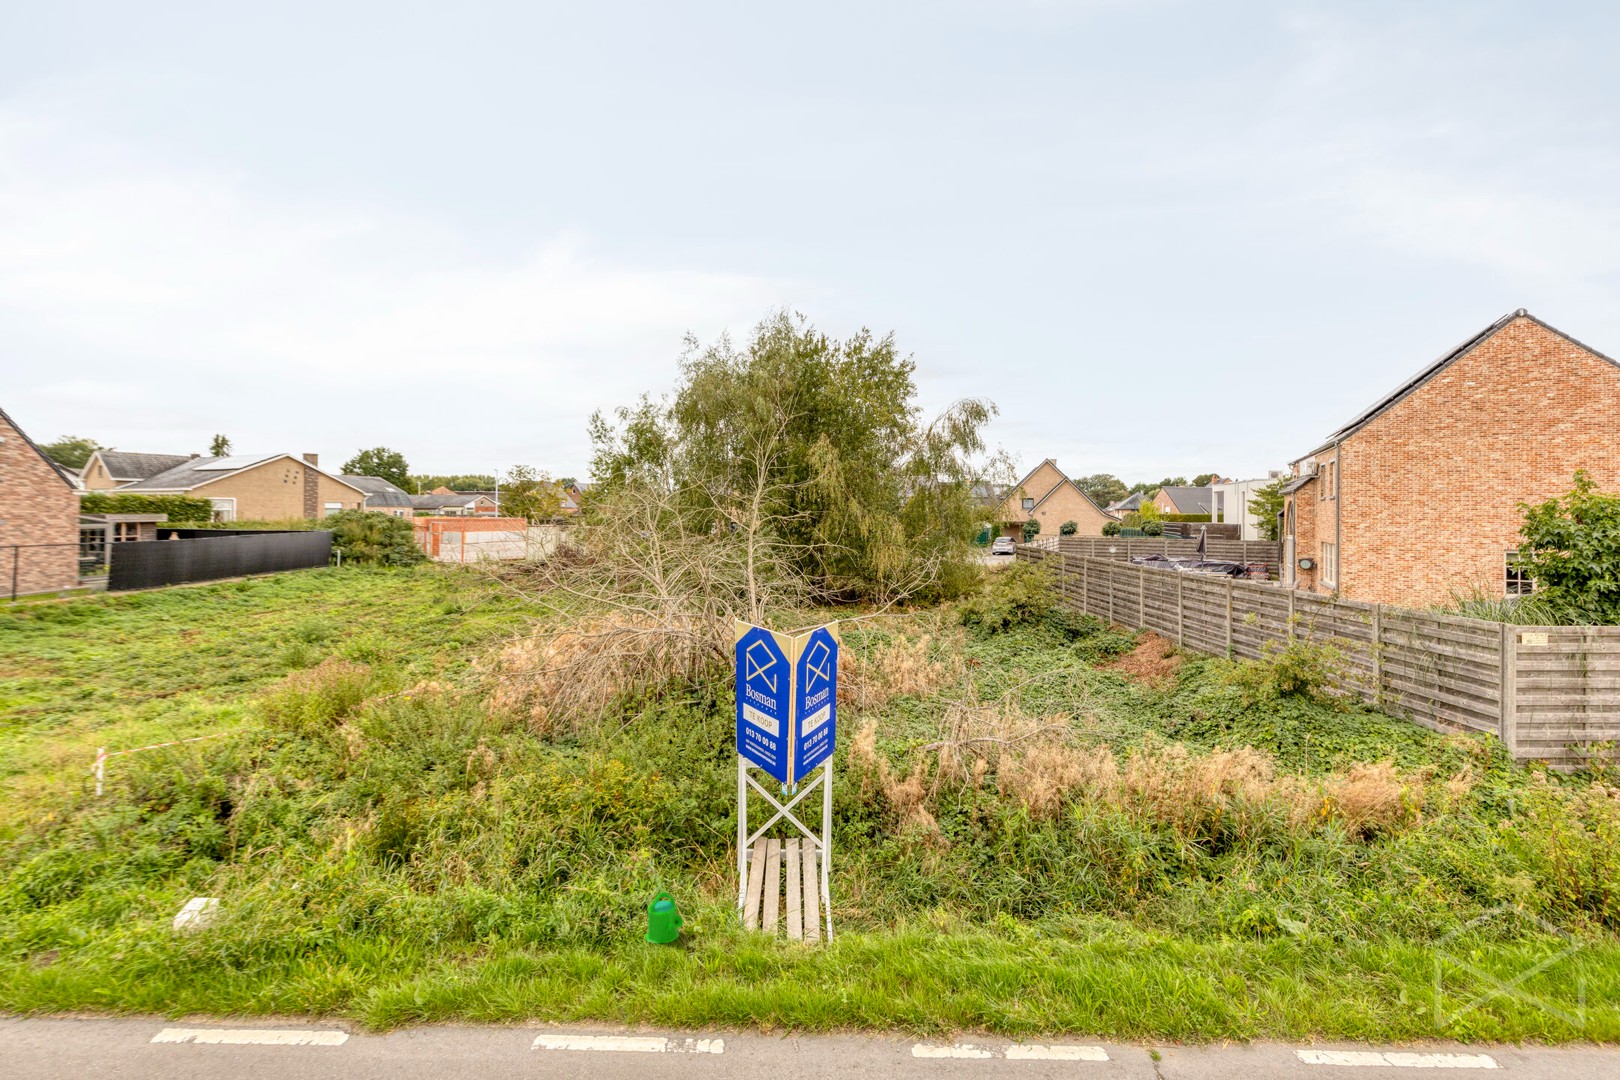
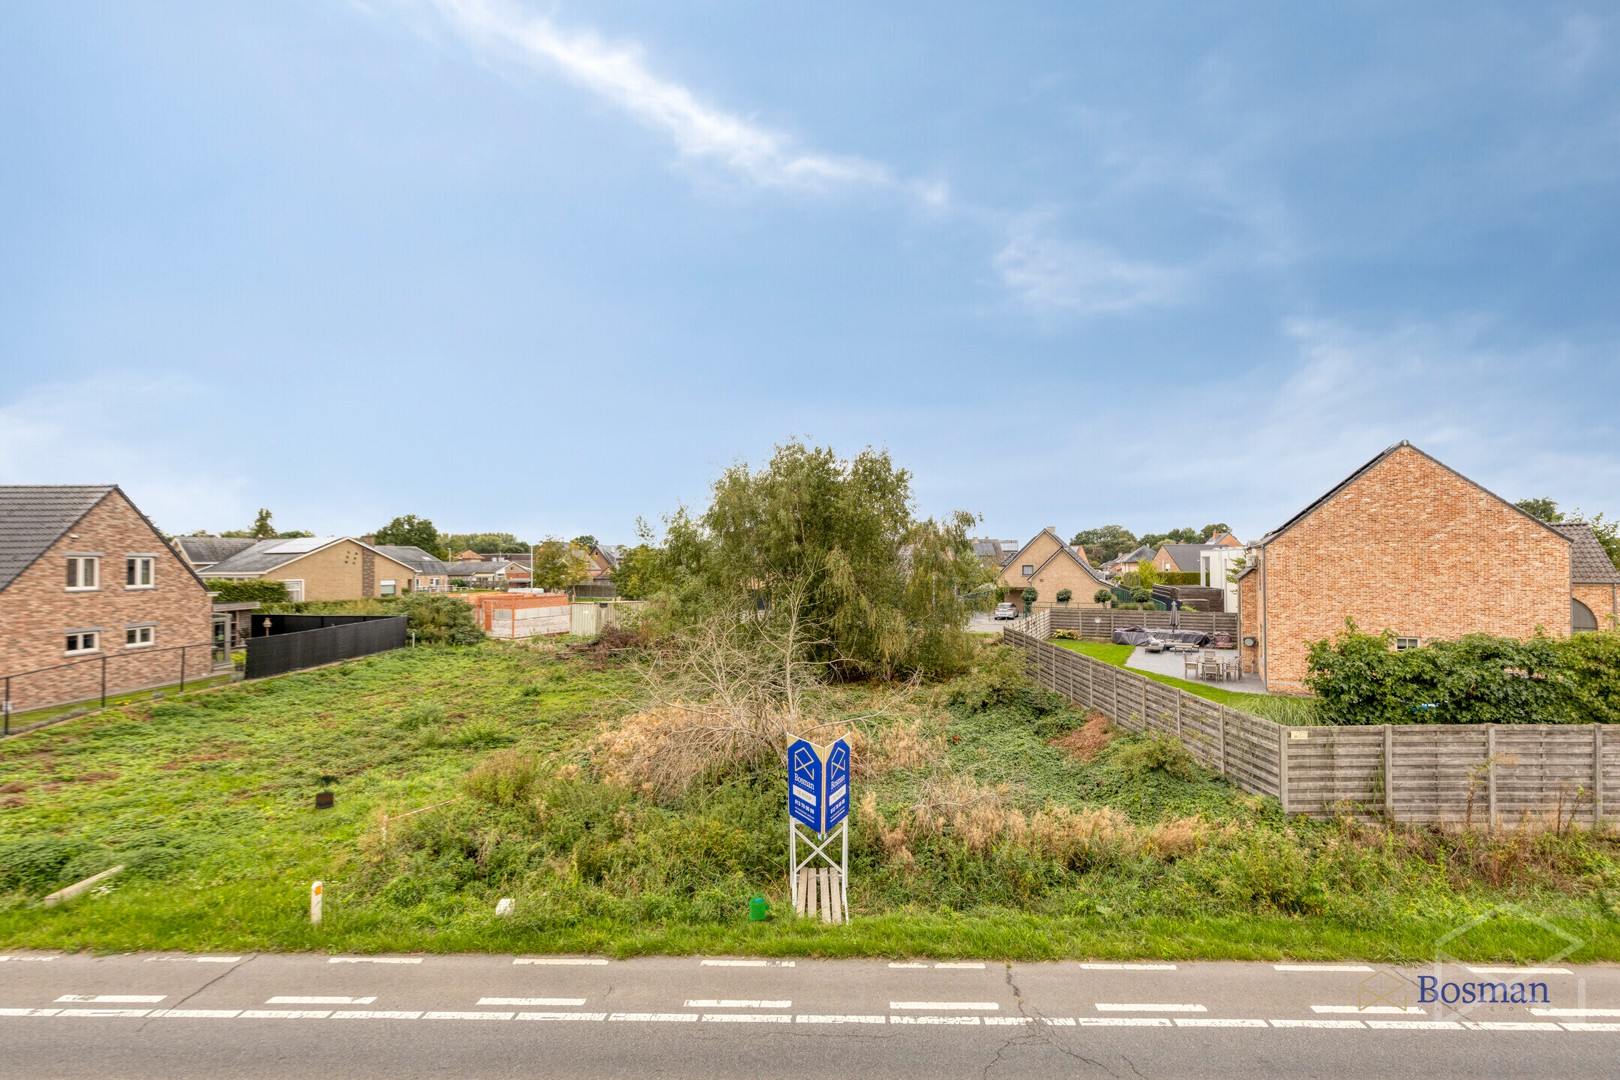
potted tree: none [44,692,91,742] -> present [314,775,340,809]

